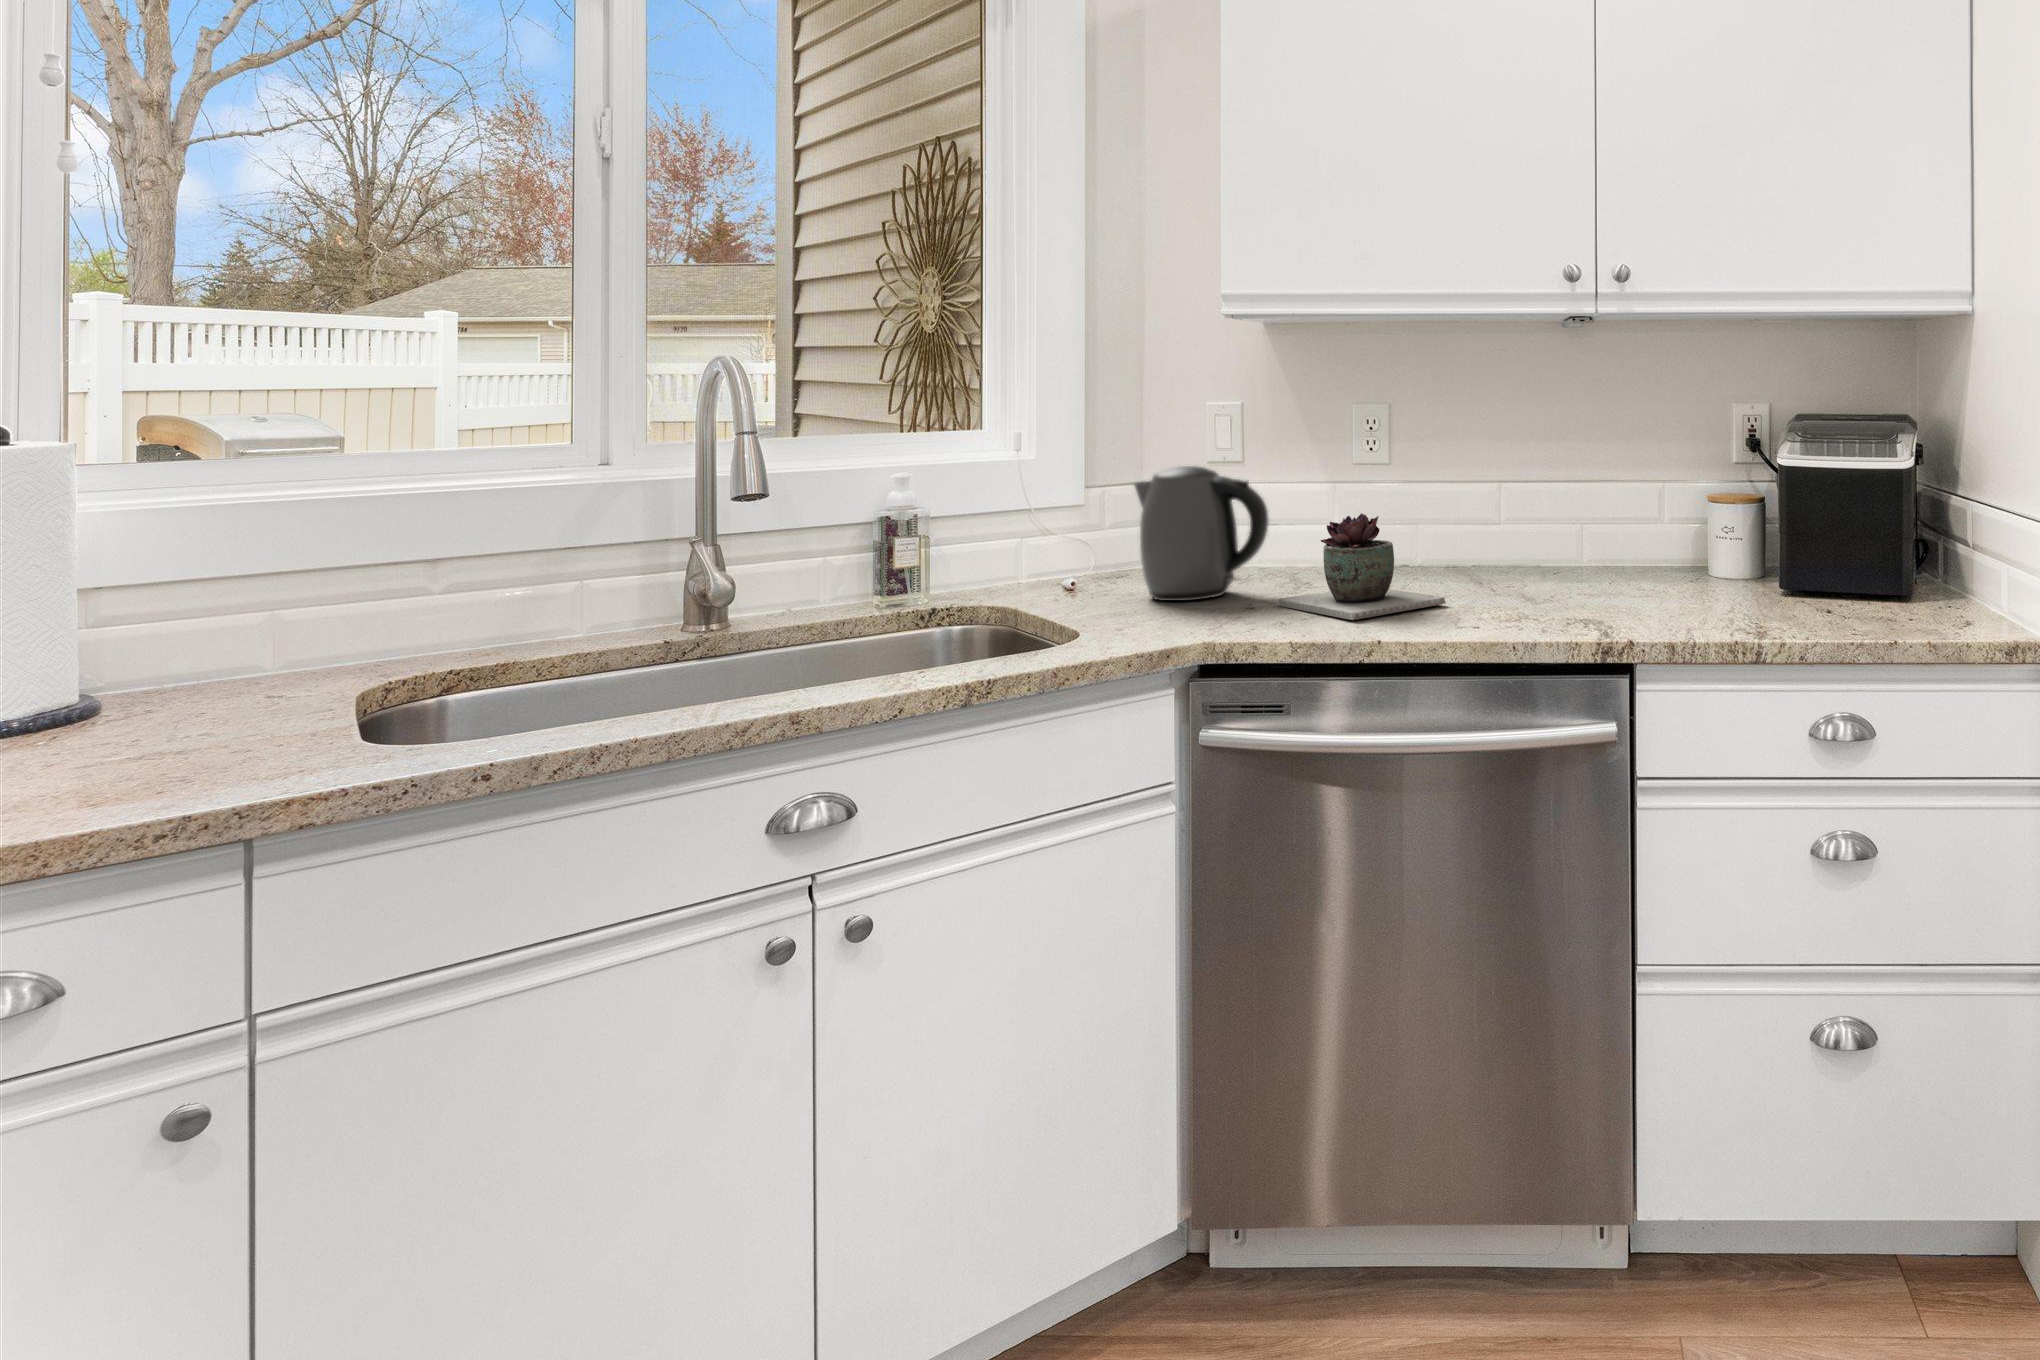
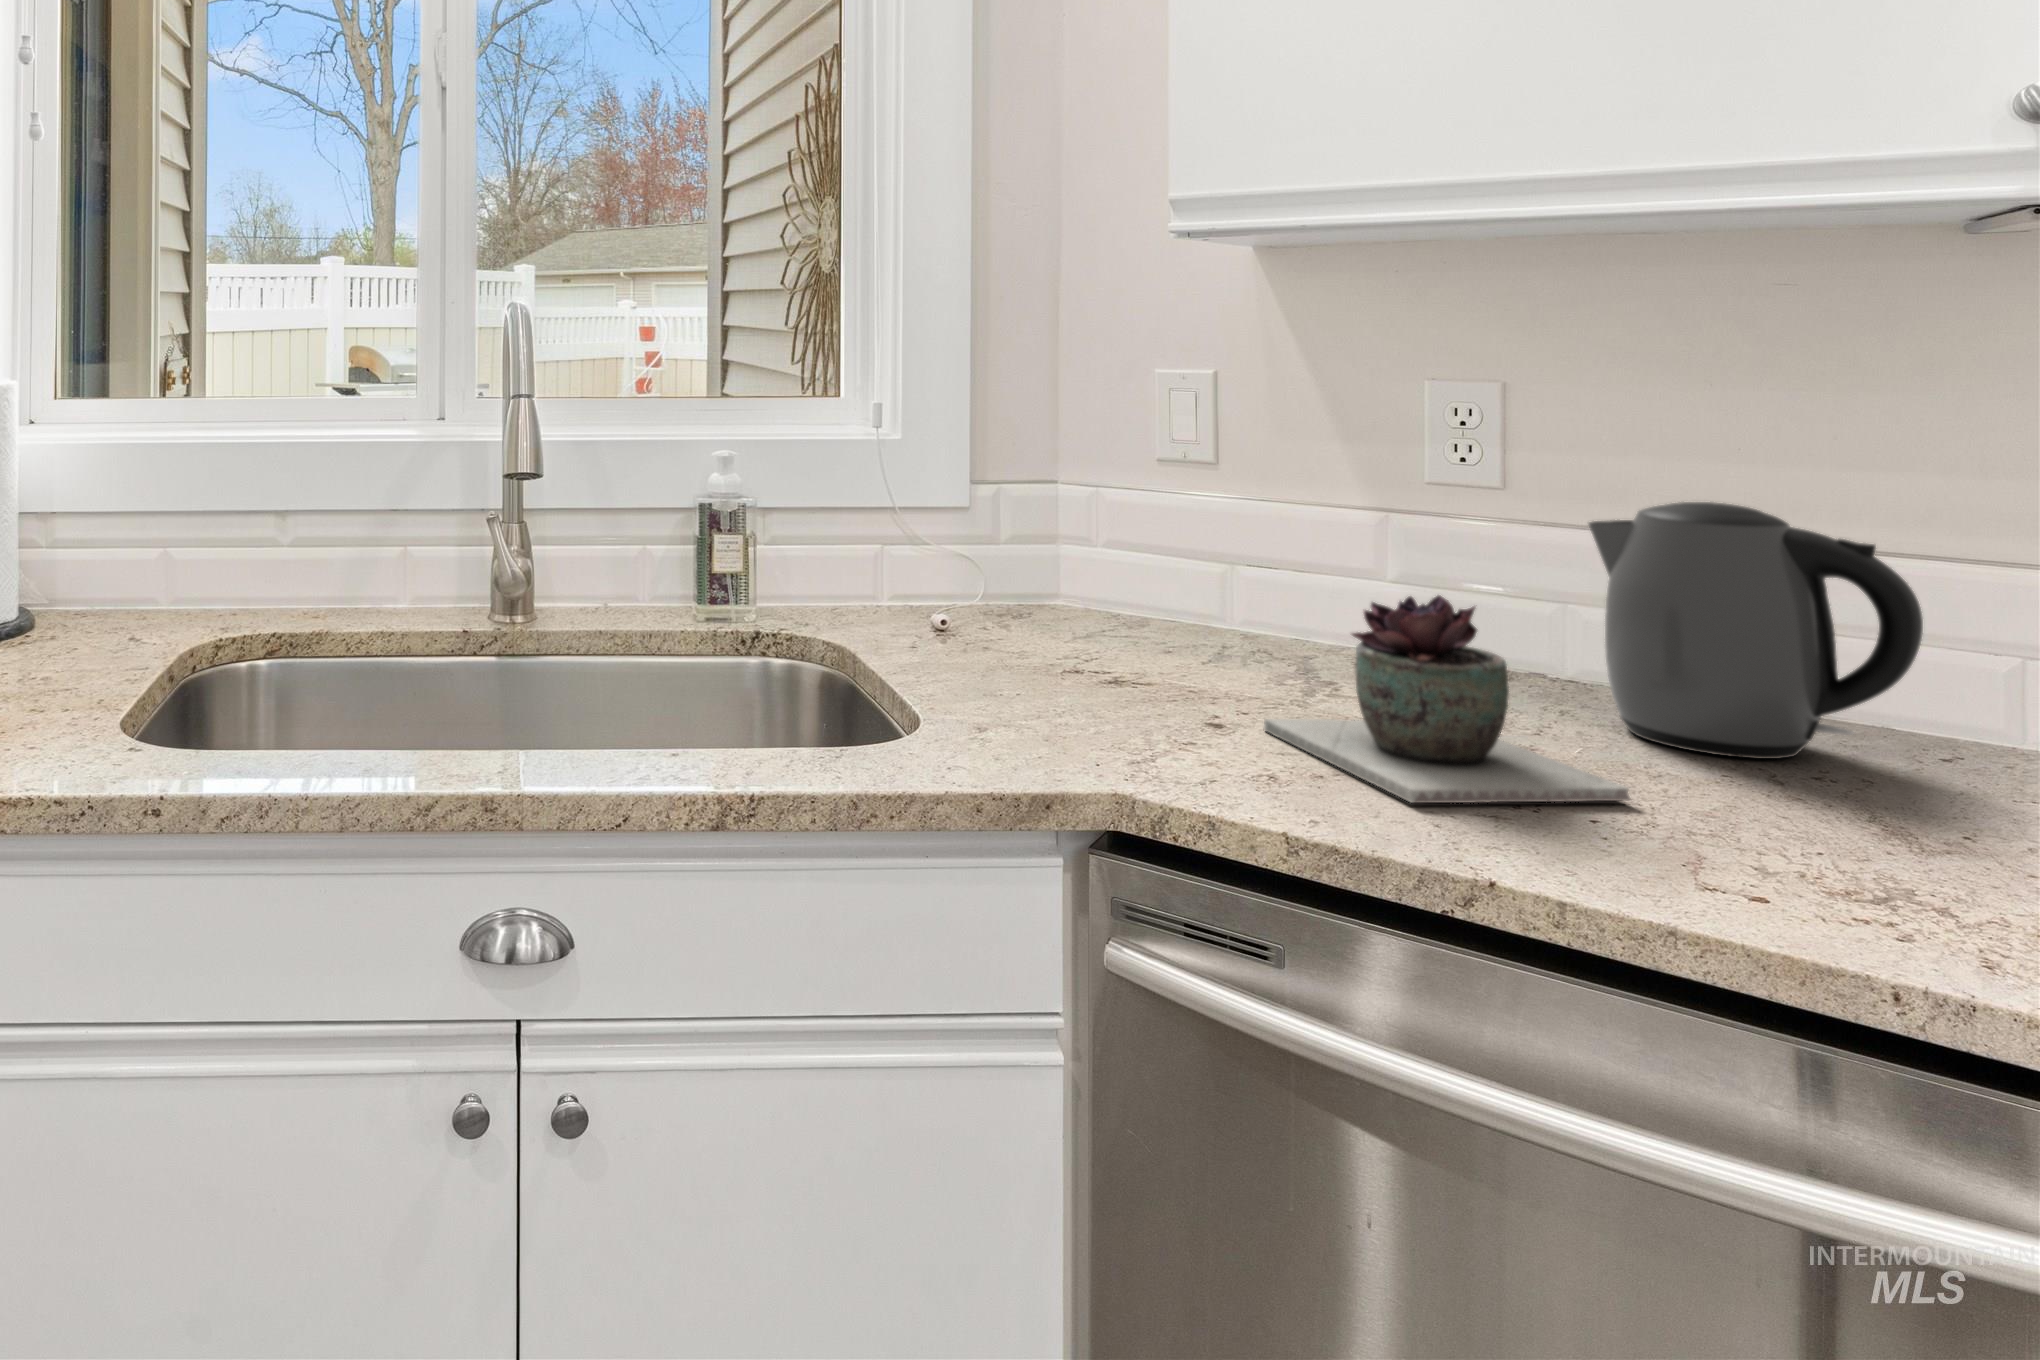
kettle: present [1134,466,1269,601] -> present [1588,502,1923,759]

